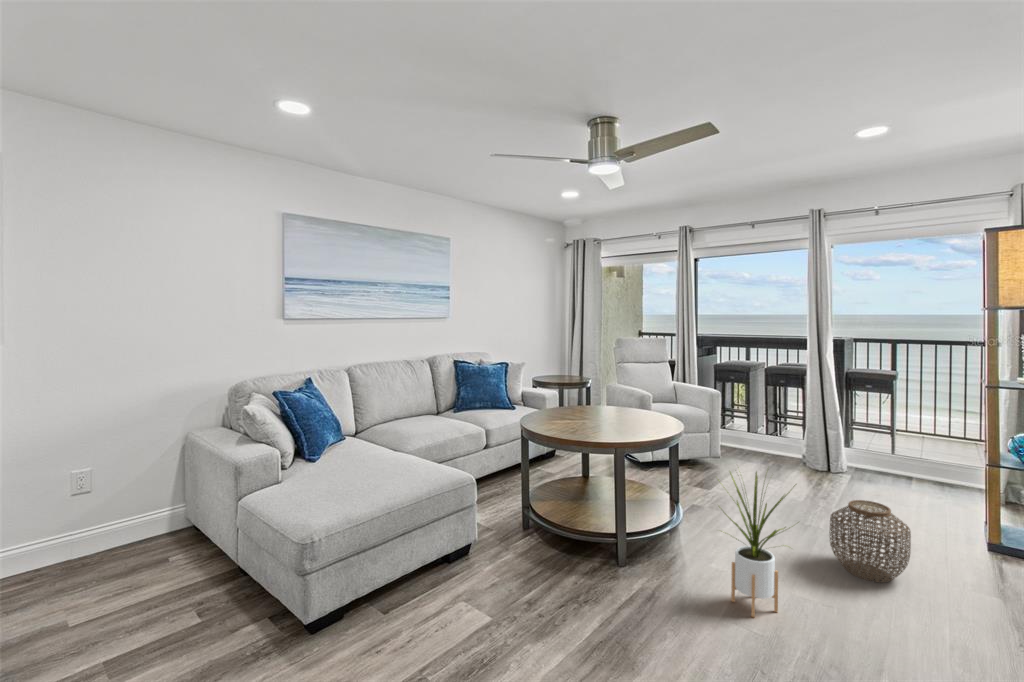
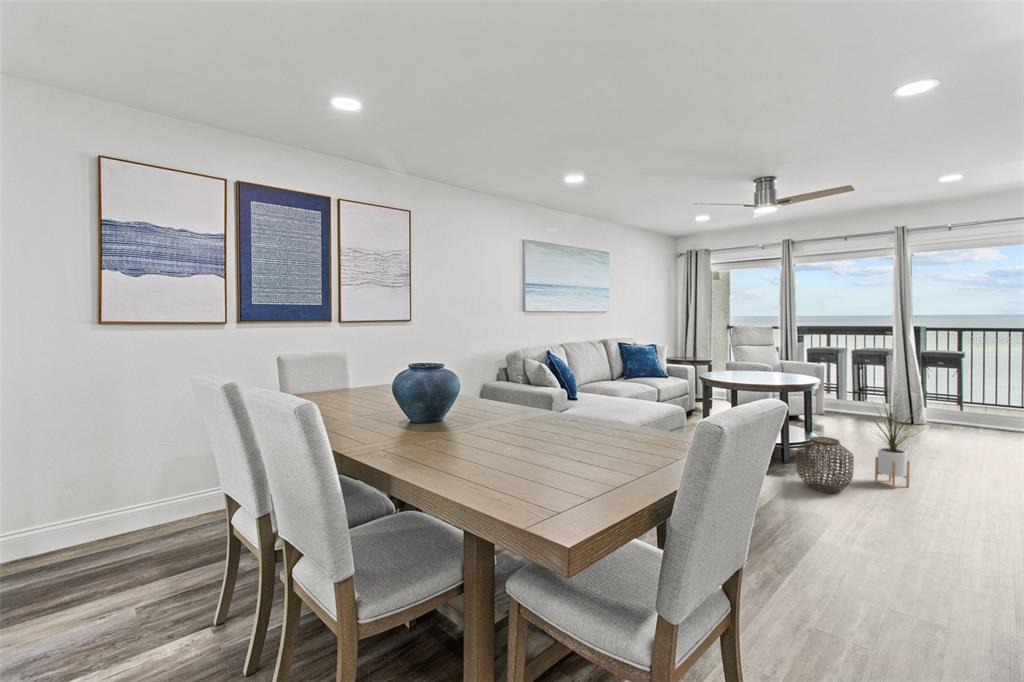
woven basket: present [829,500,911,582] -> present [796,437,854,493]

